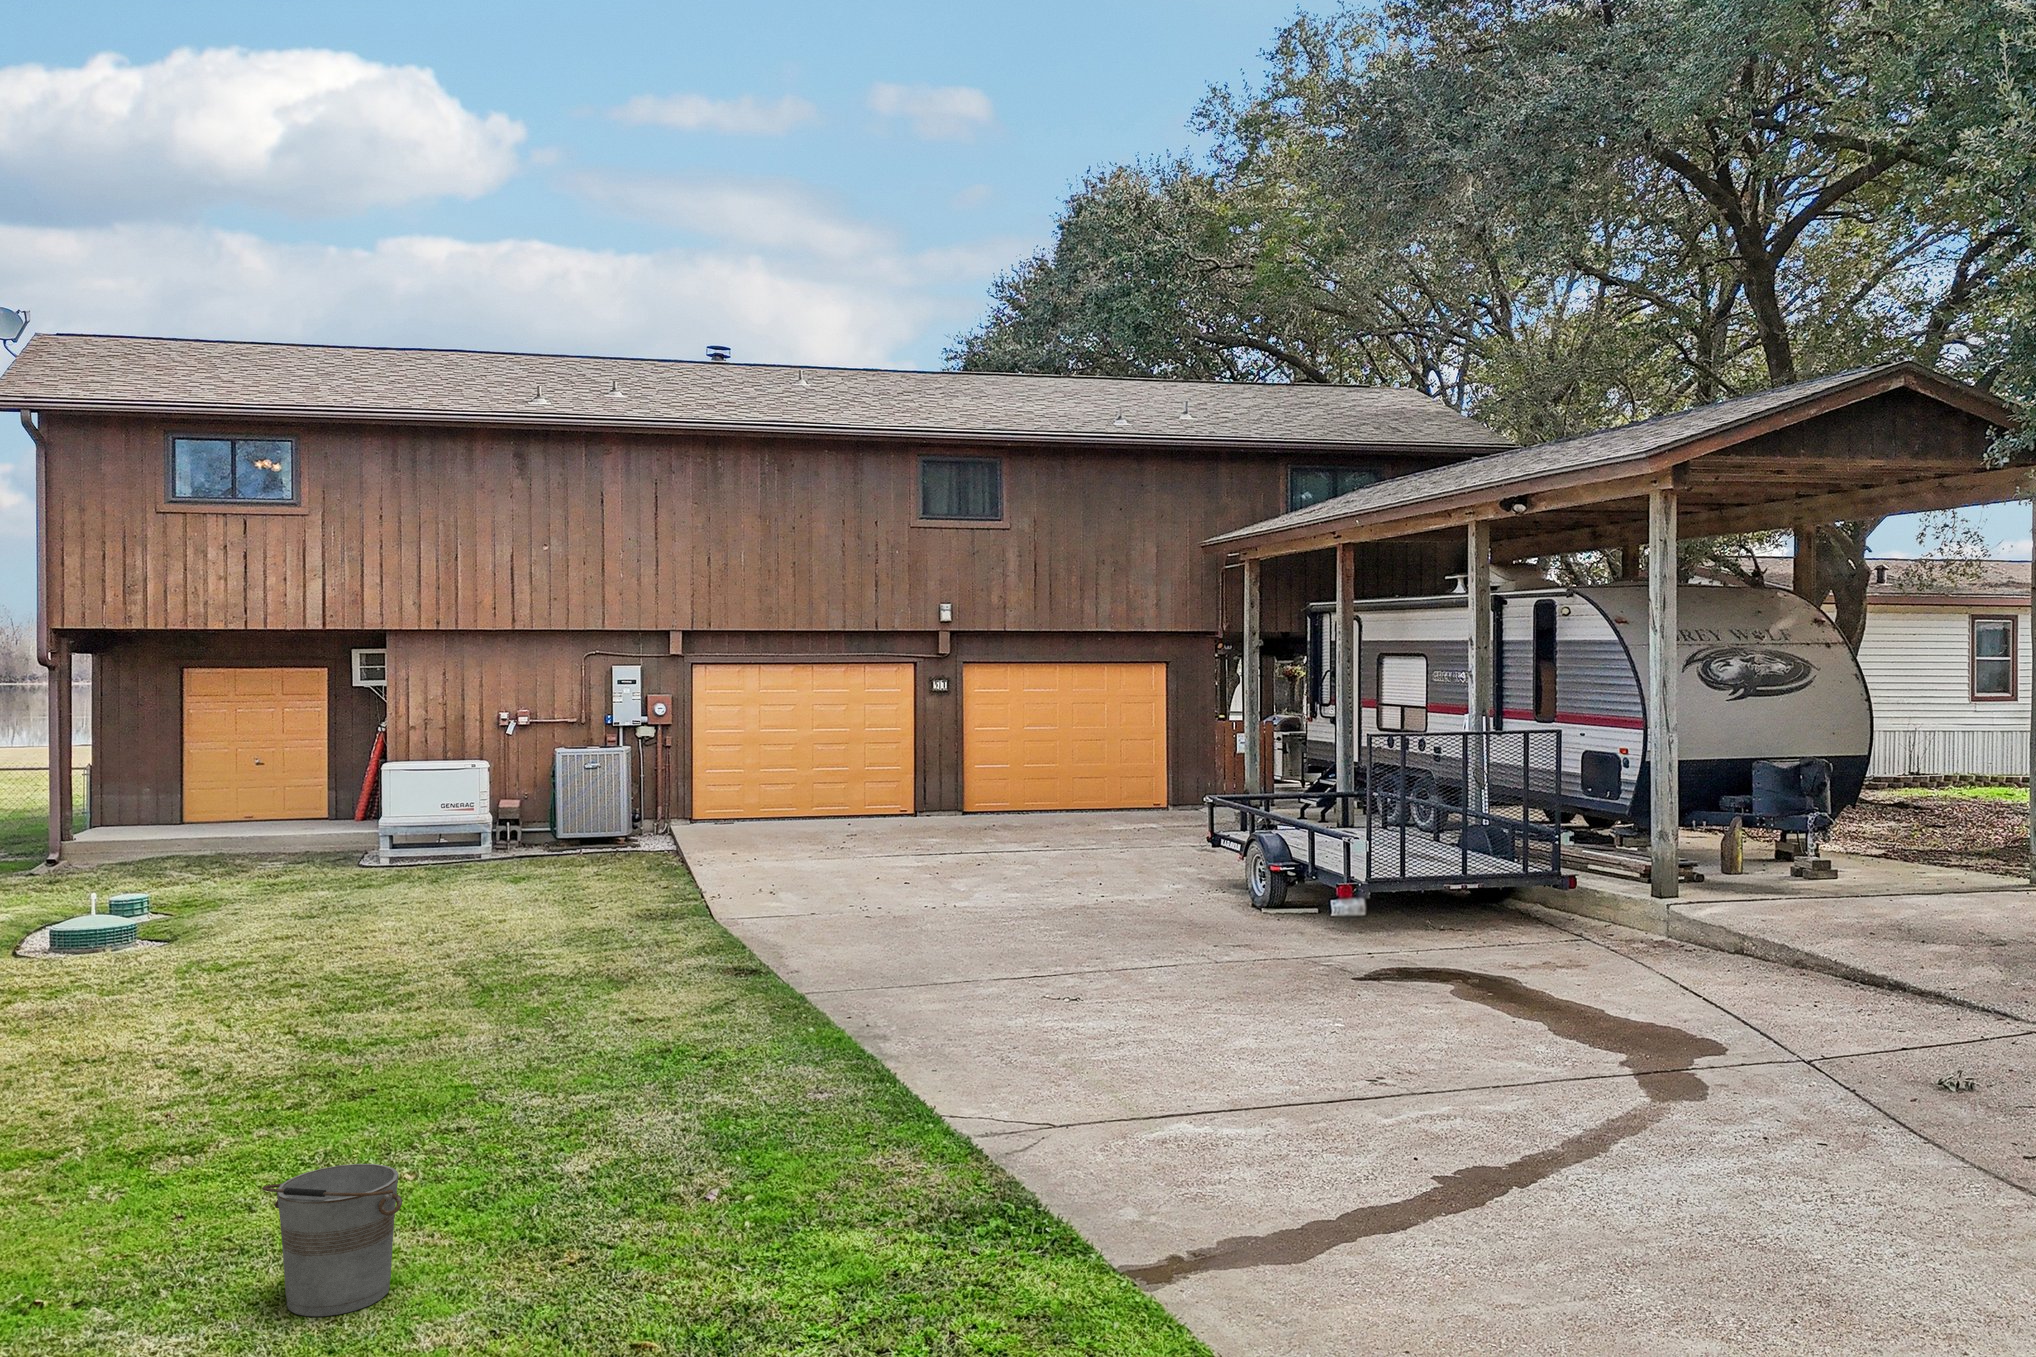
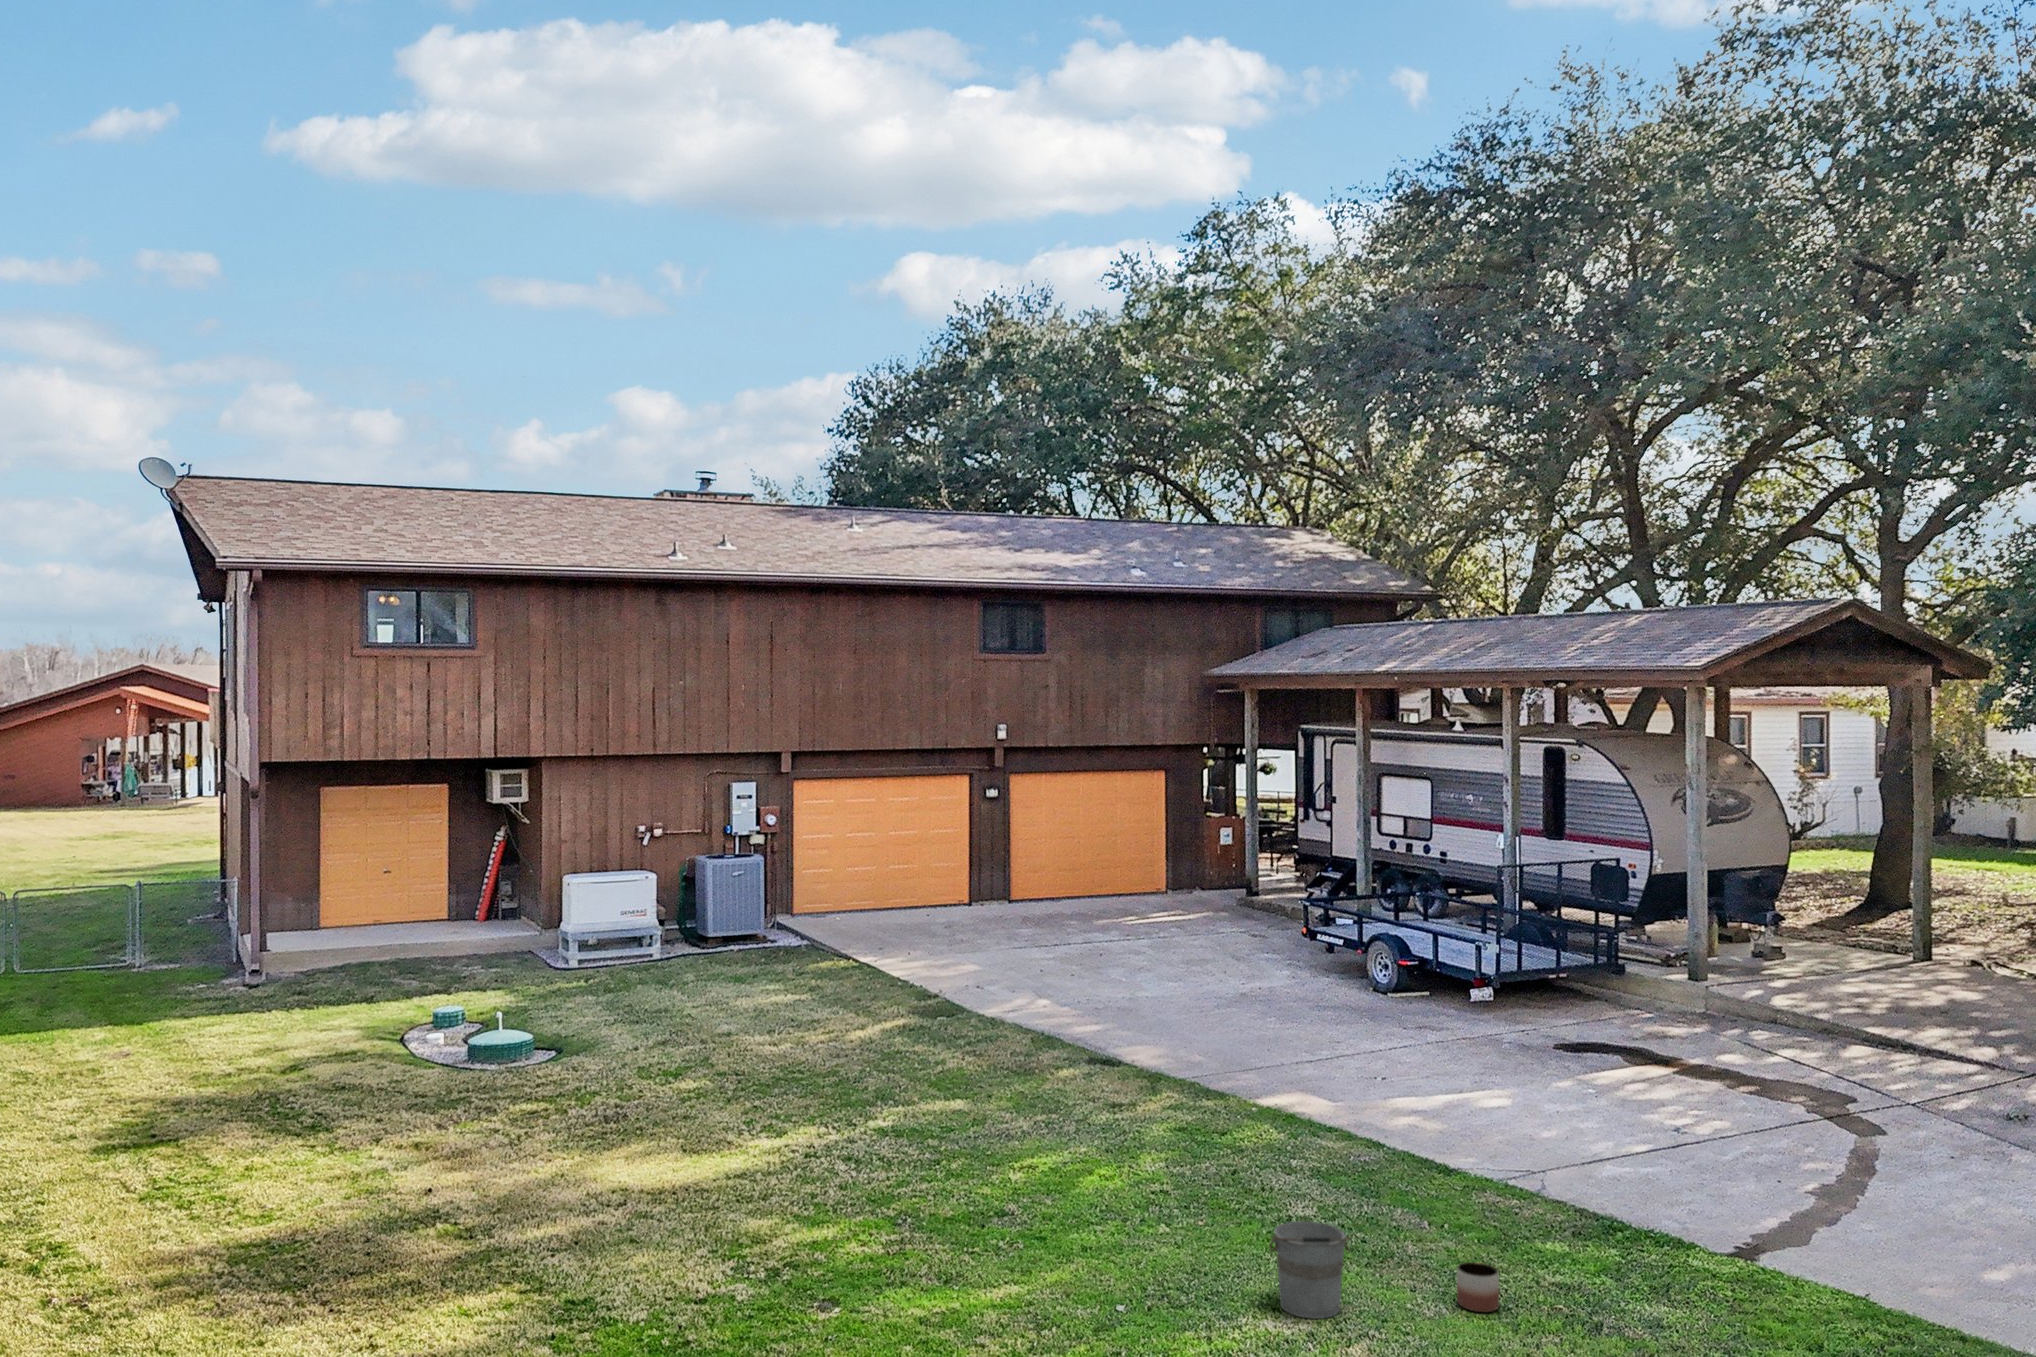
planter: none [556,1242,625,1325] -> present [1457,1262,1499,1312]

